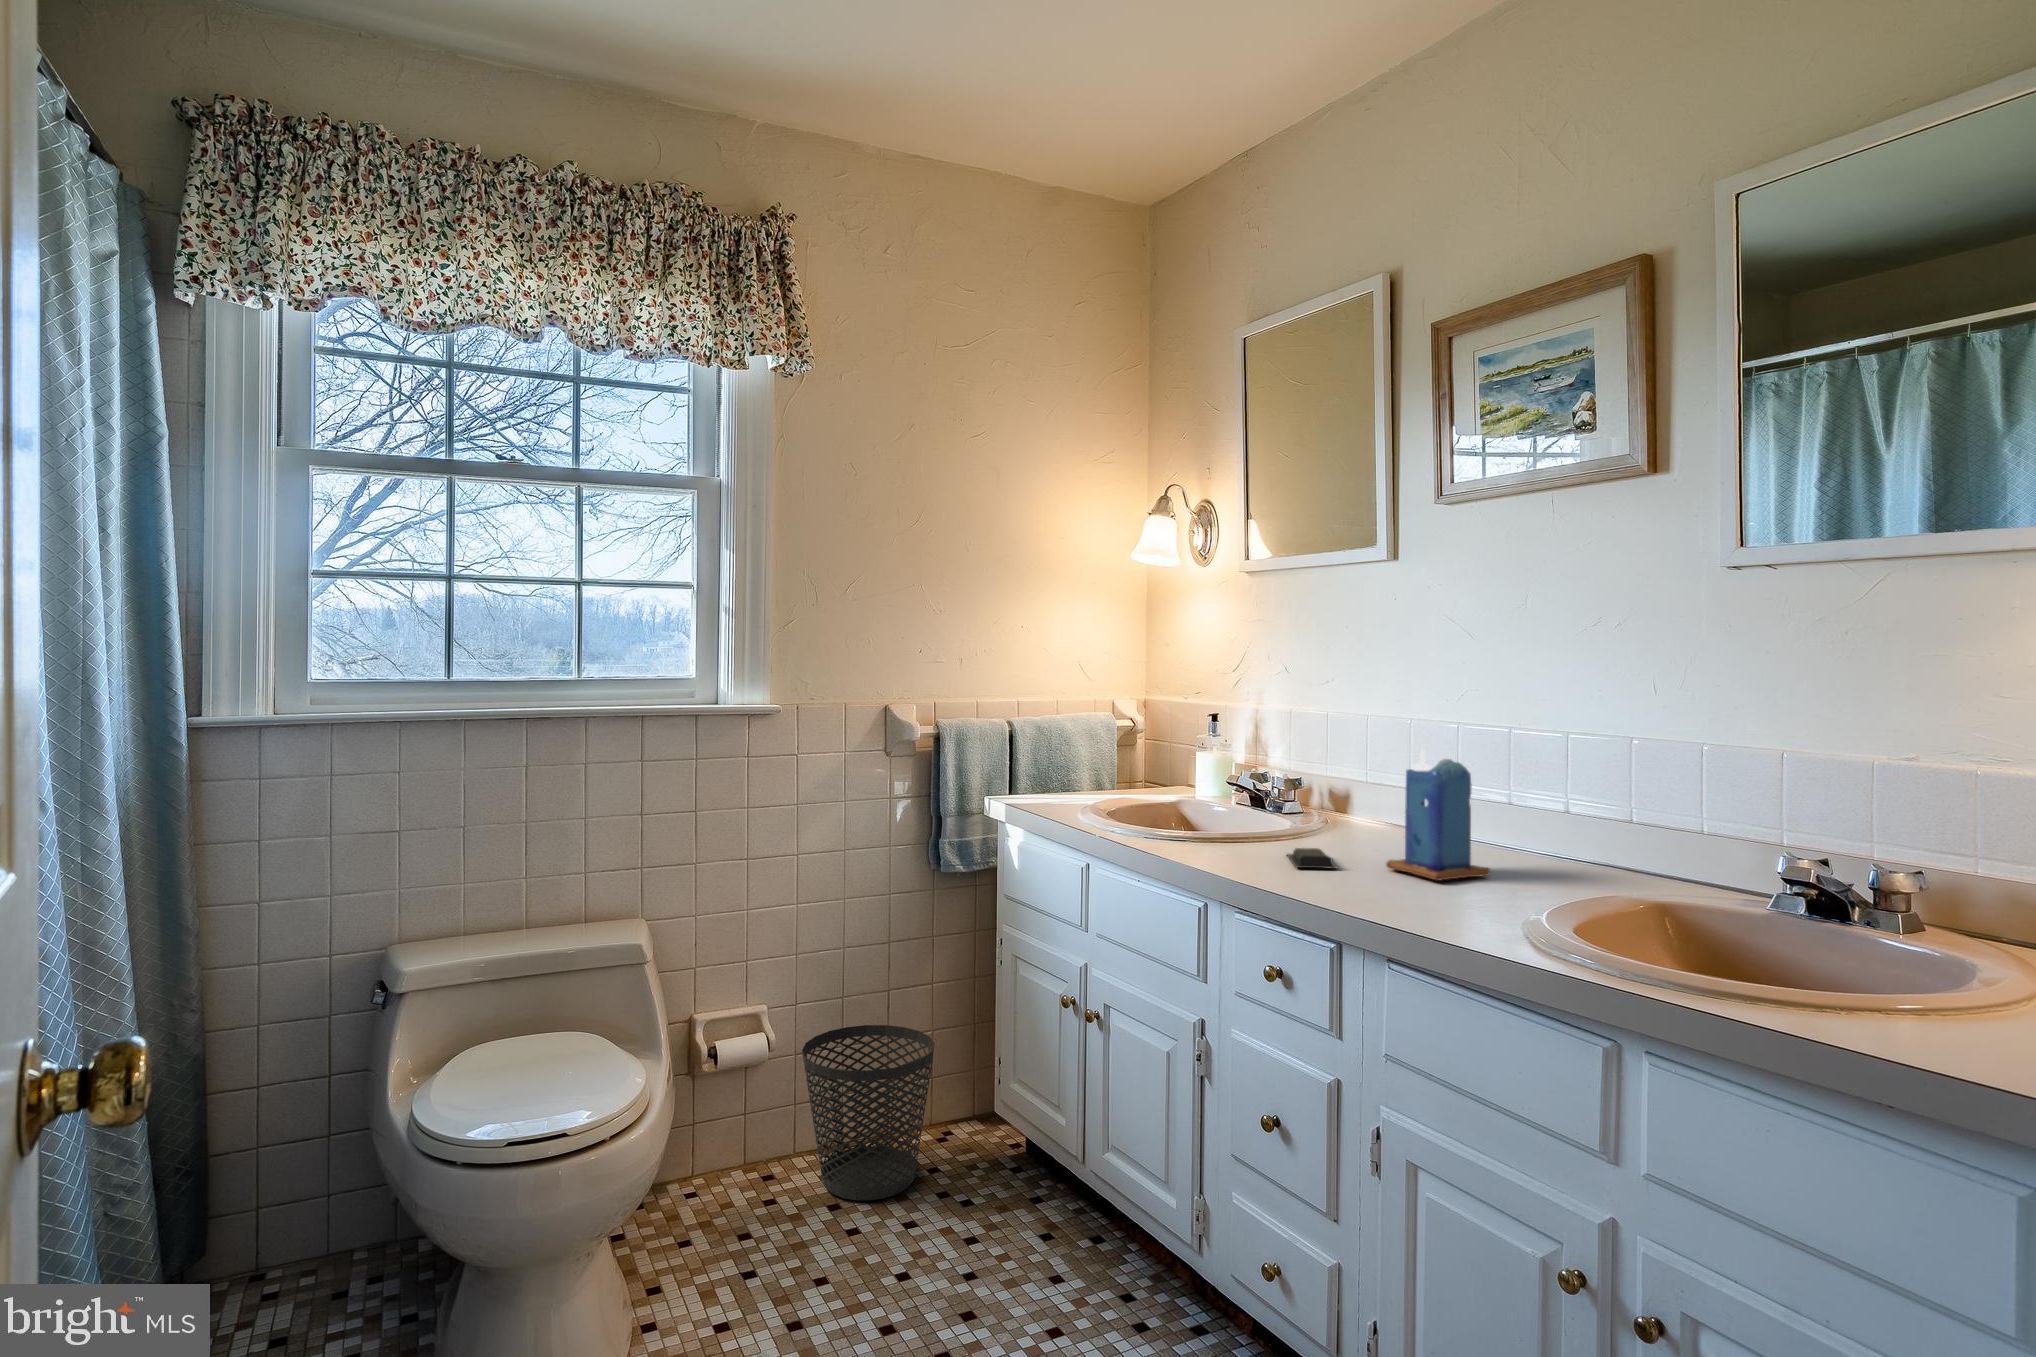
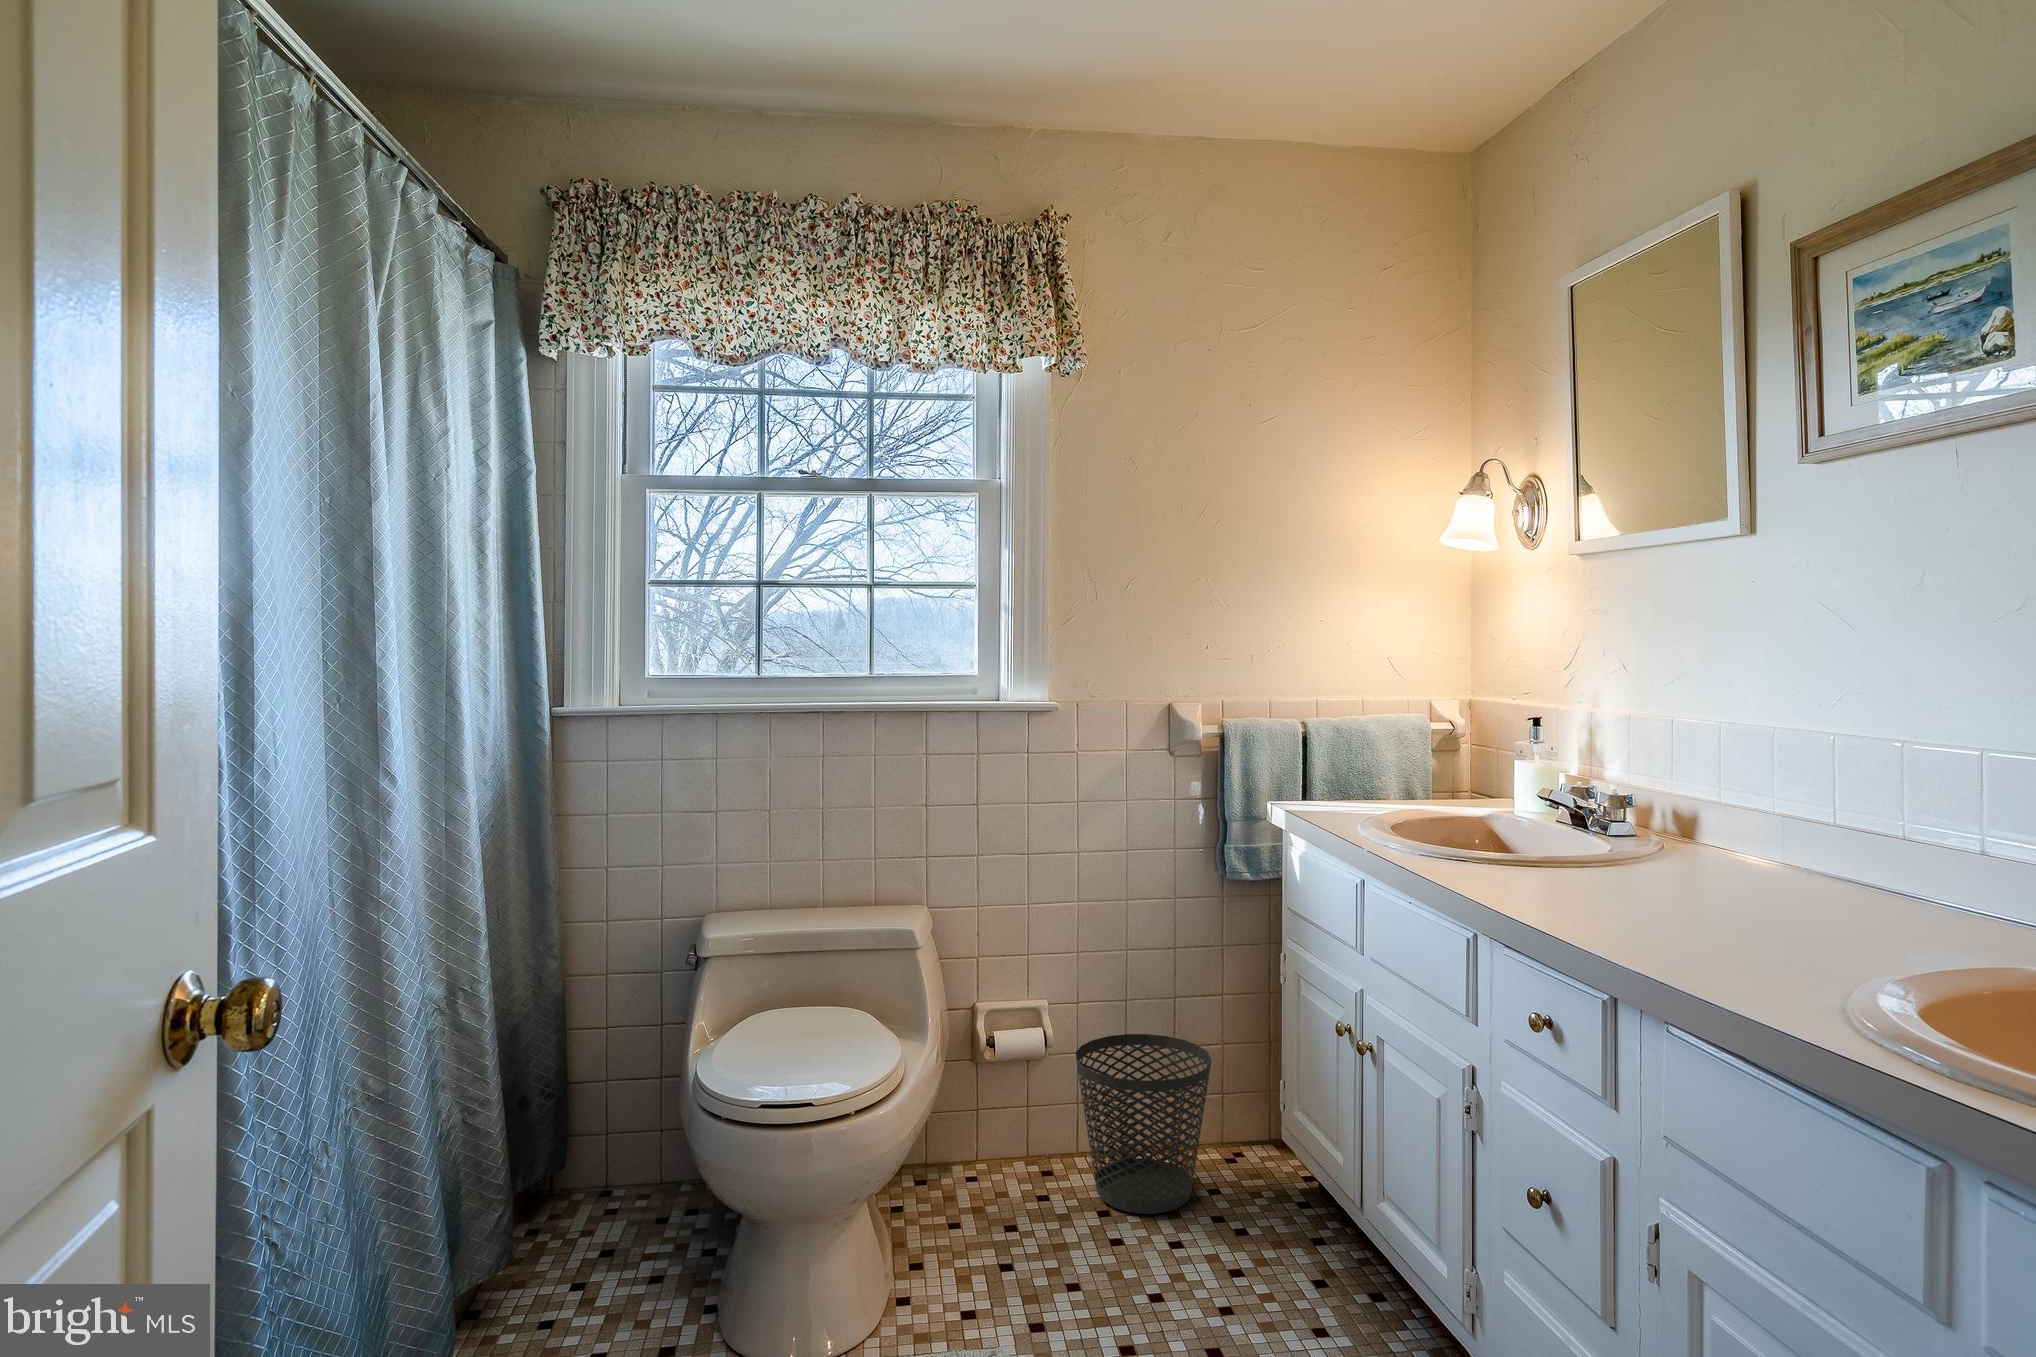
candle: present [1386,750,1490,881] -> none [1700,765,1840,927]
soap bar: present [1287,848,1337,869] -> none [1581,877,1634,904]

